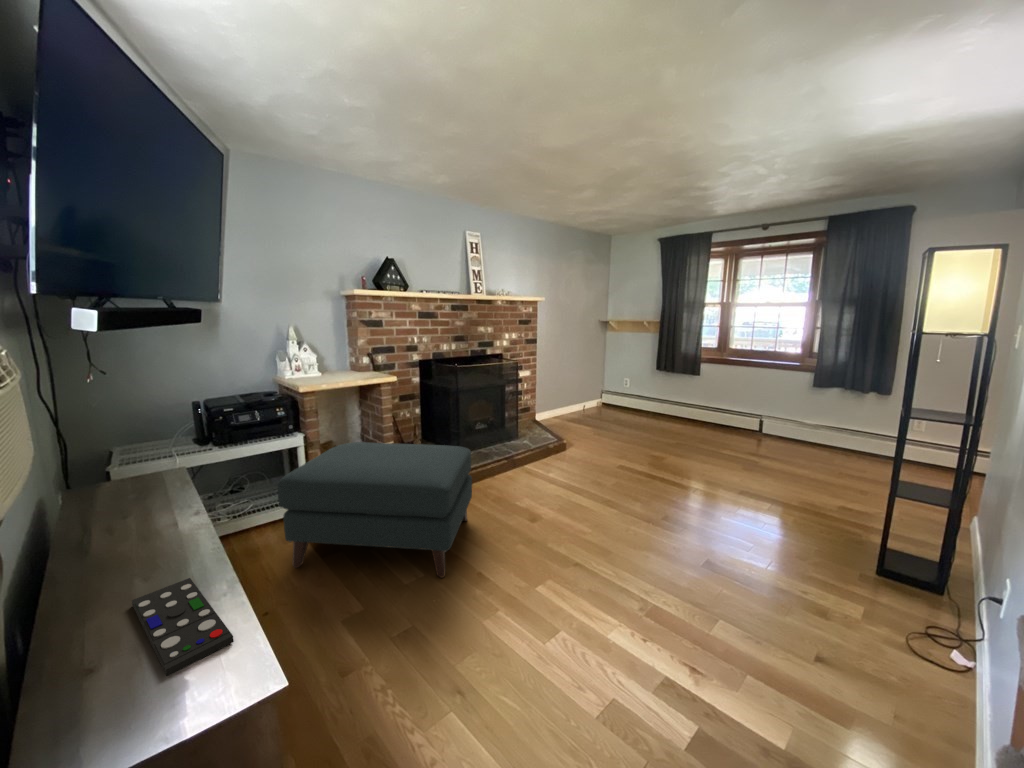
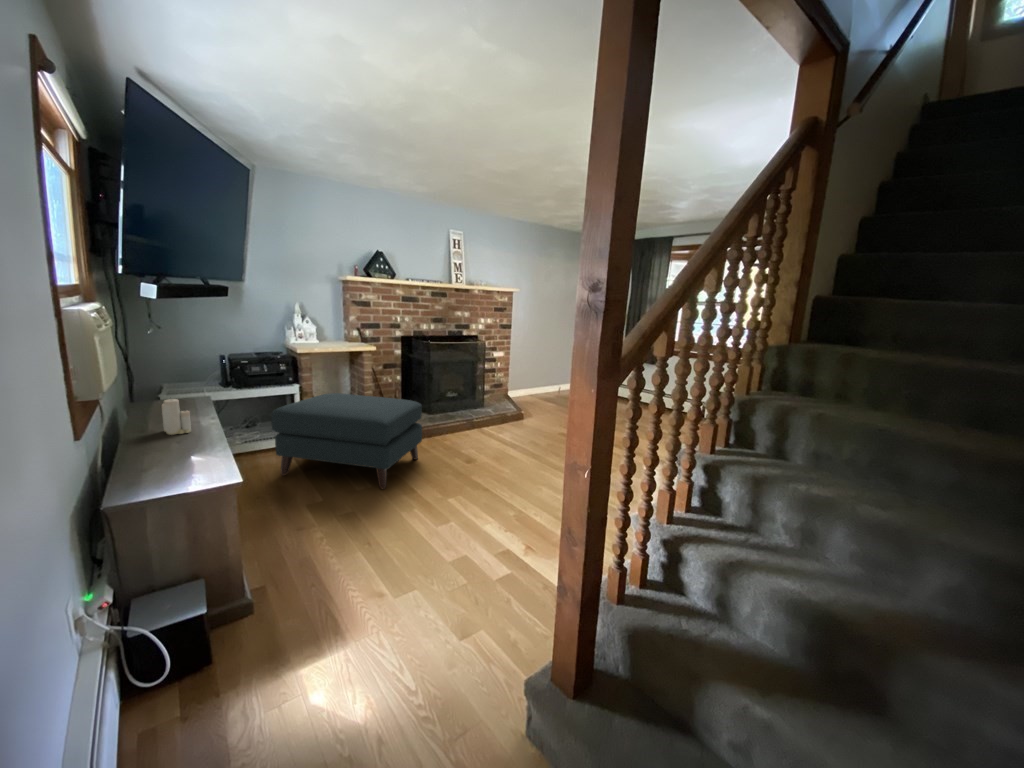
candle: none [114,497,168,563] -> present [162,399,191,435]
remote control: present [132,578,234,676] -> none [169,441,218,472]

